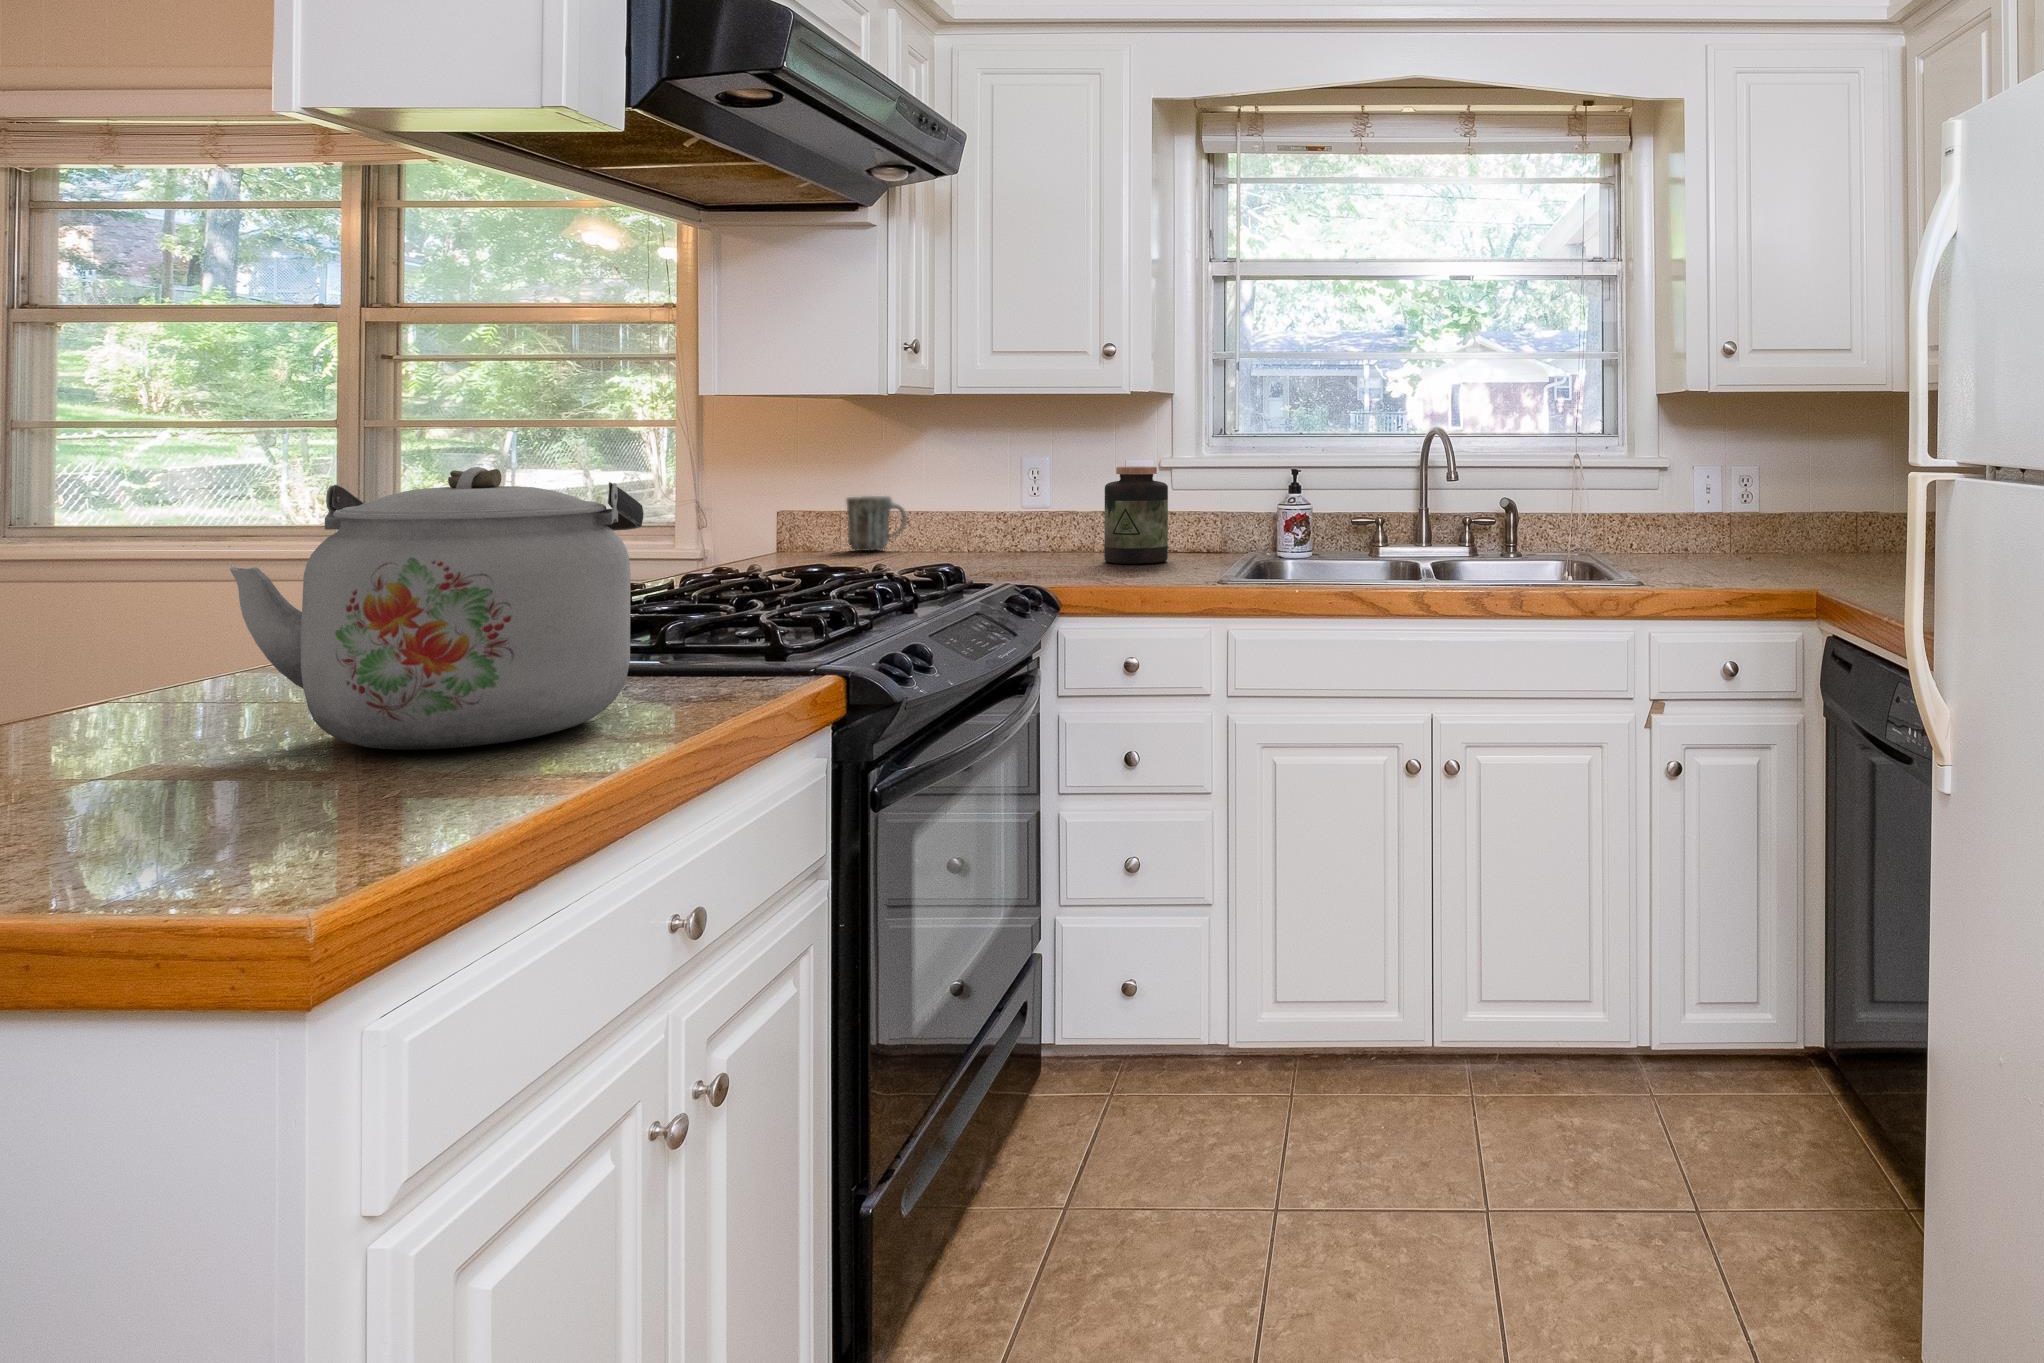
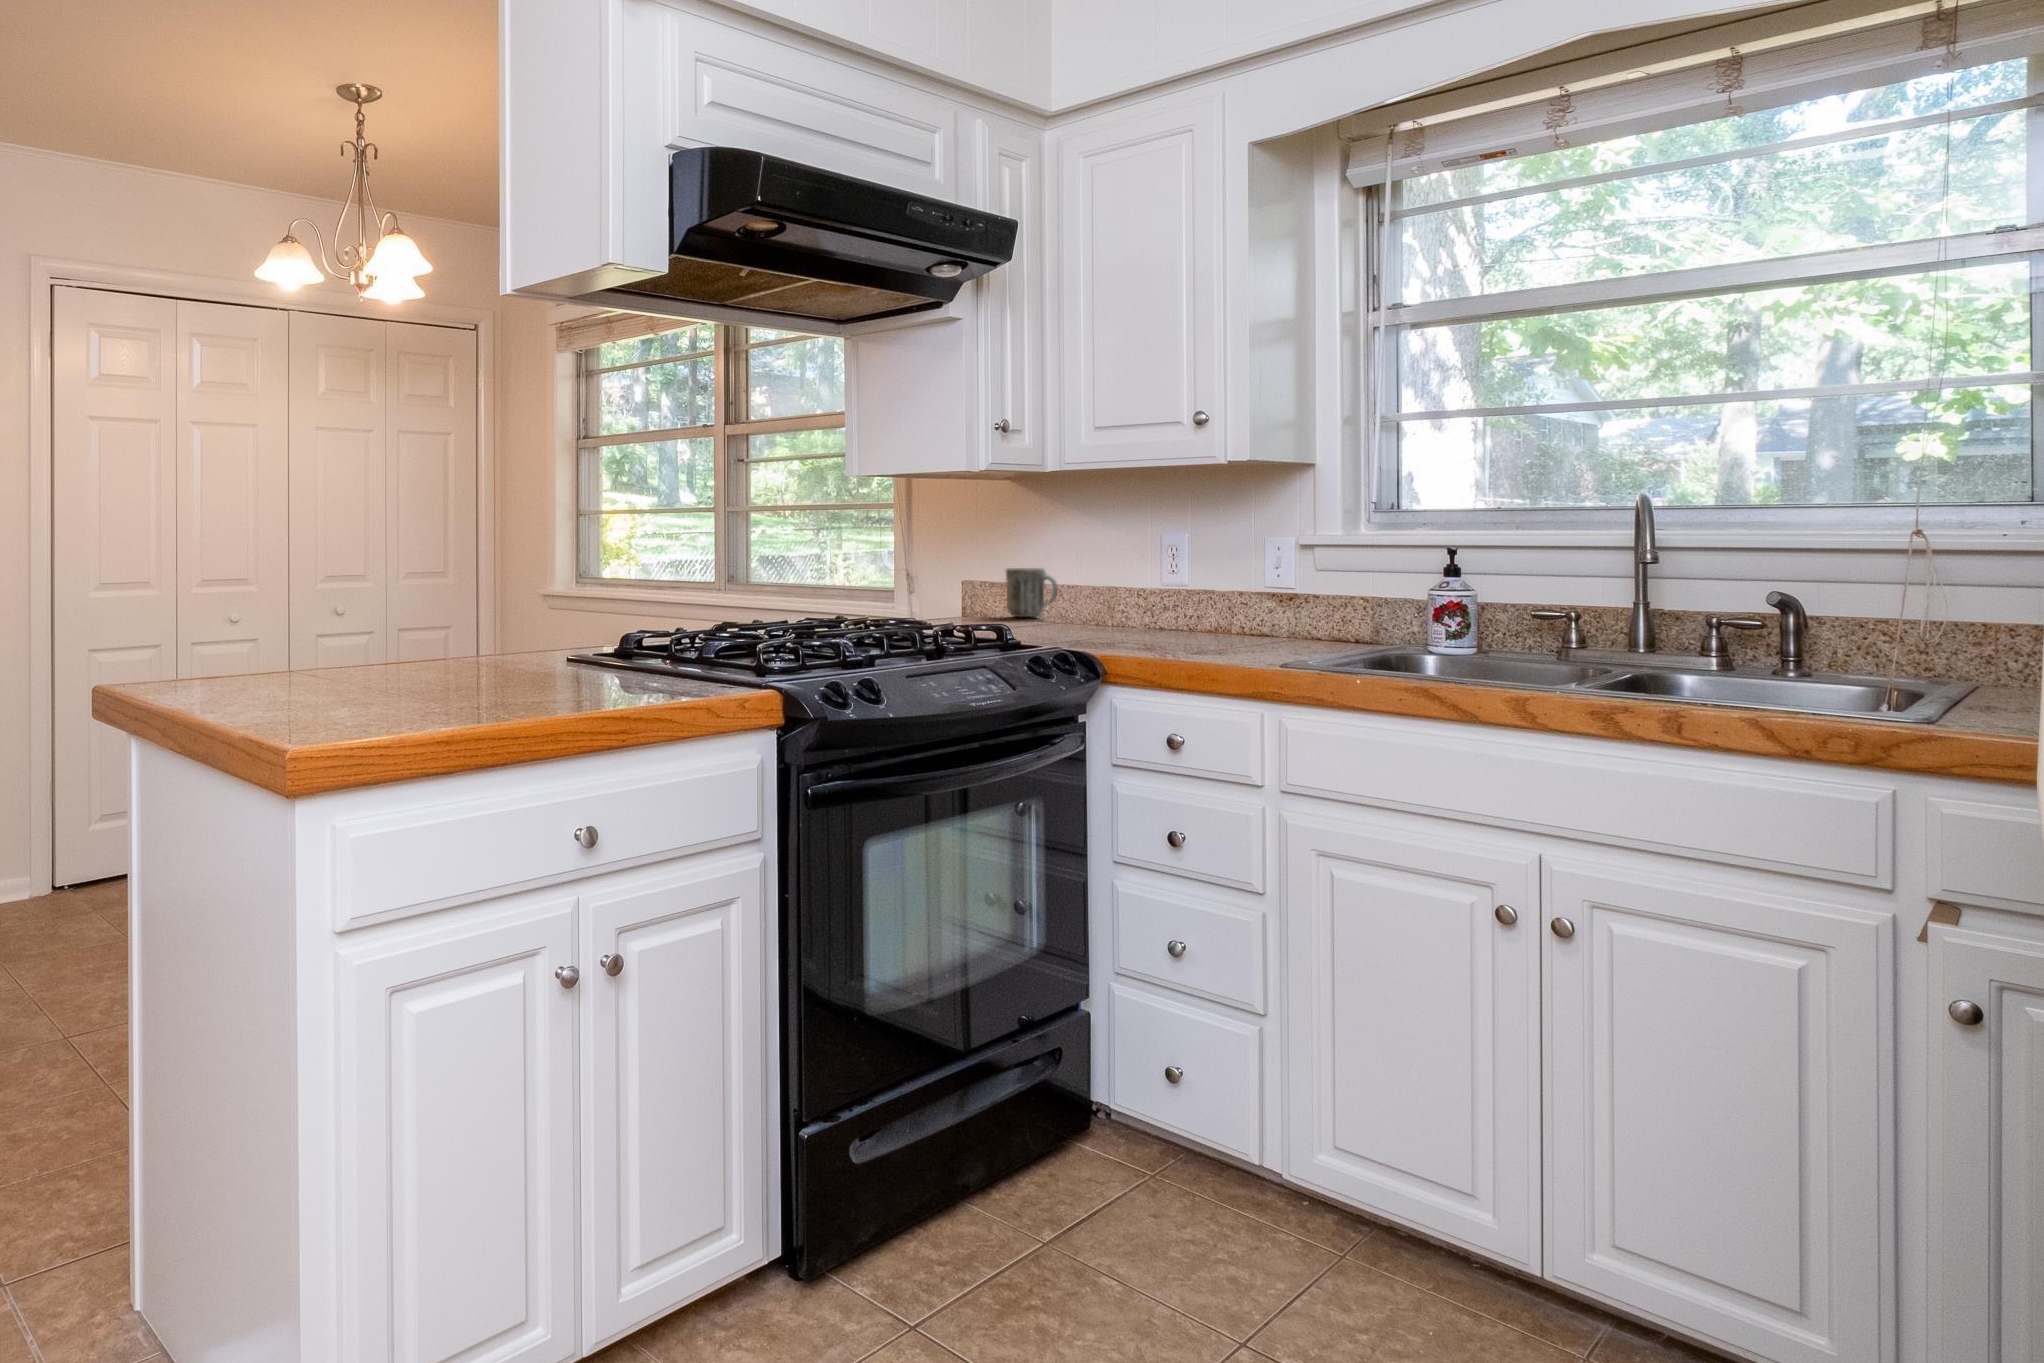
jar: present [1104,466,1168,564] -> none [1213,541,1285,644]
kettle: present [230,467,644,750] -> none [378,524,606,712]

